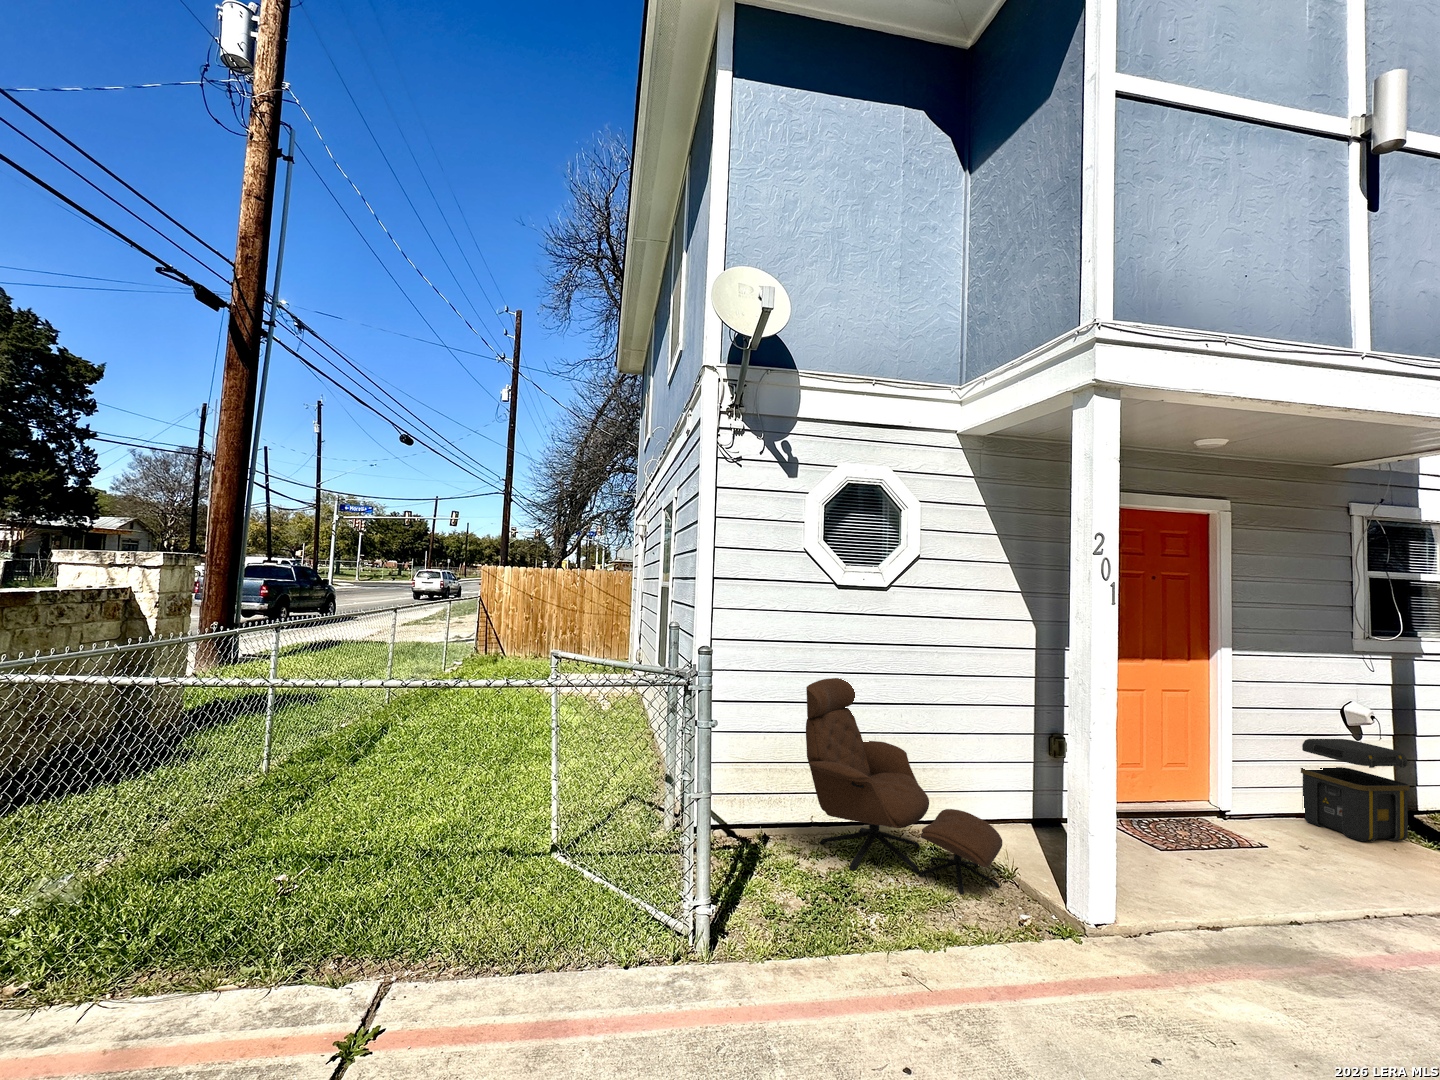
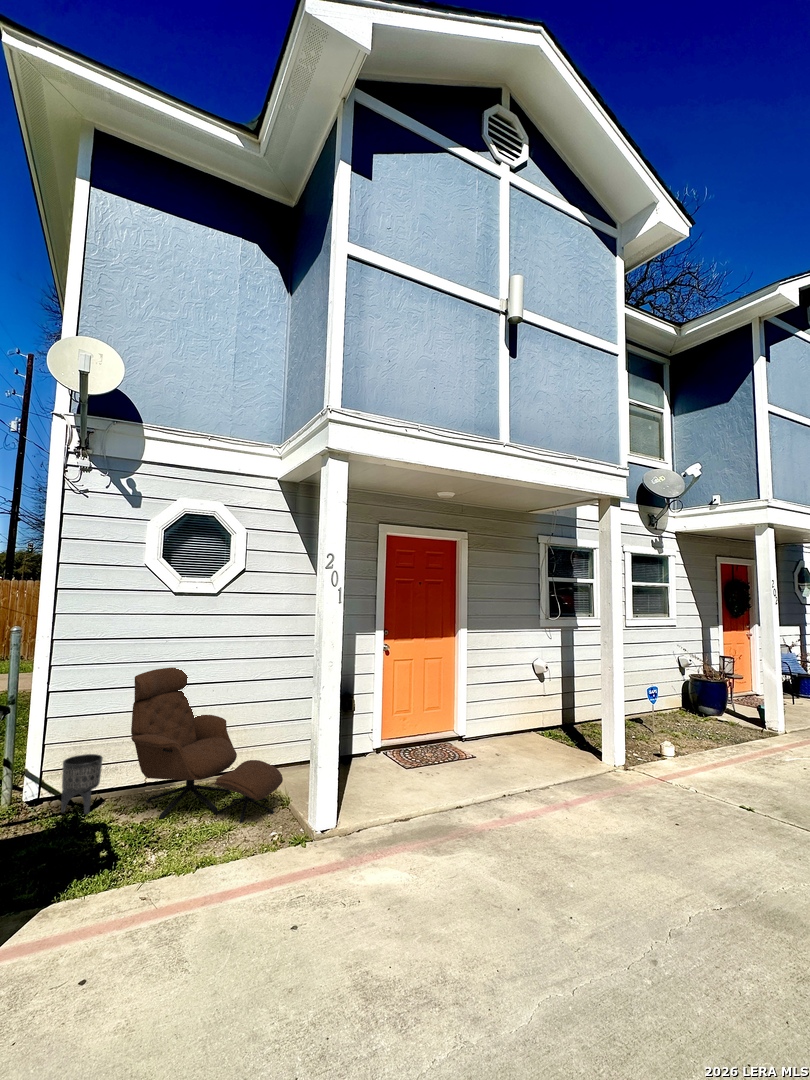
toolbox: present [1301,739,1410,841] -> none [508,684,560,747]
planter: none [730,776,771,849] -> present [61,754,103,814]

